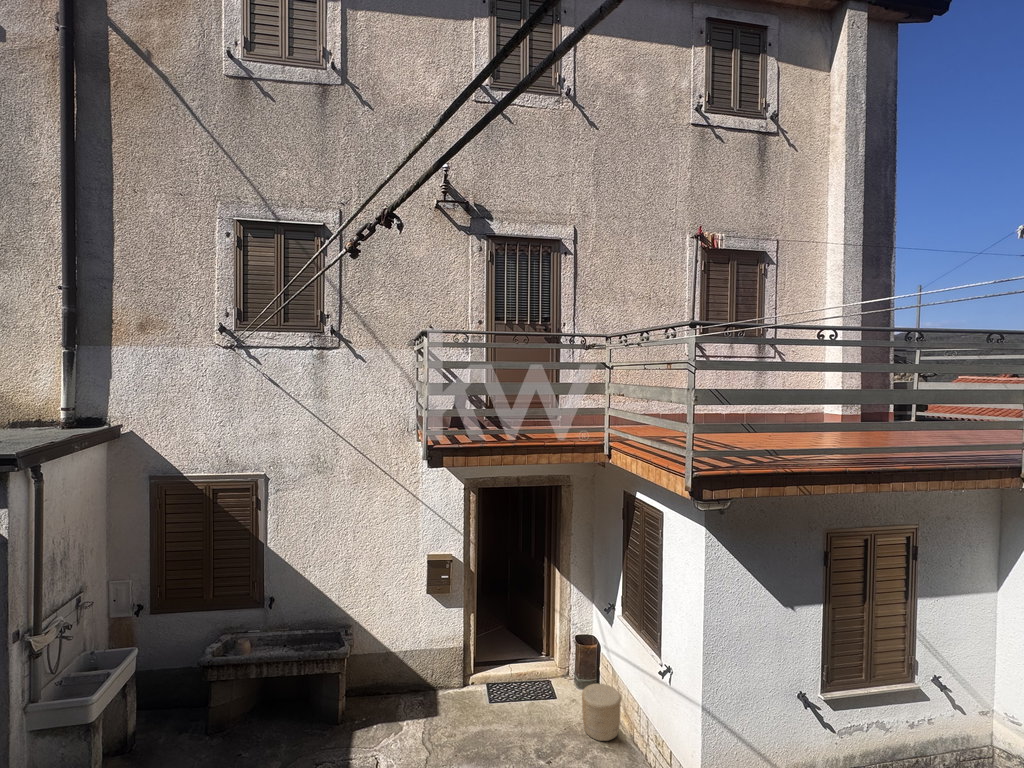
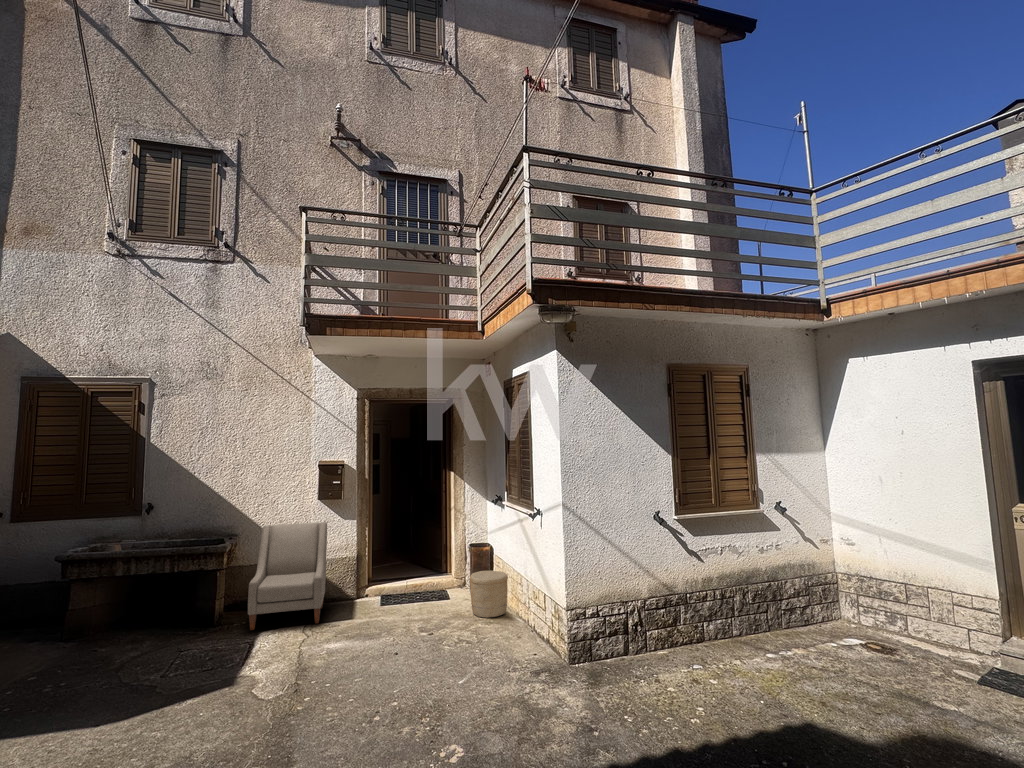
chair: none [370,616,438,737] -> present [248,522,327,630]

